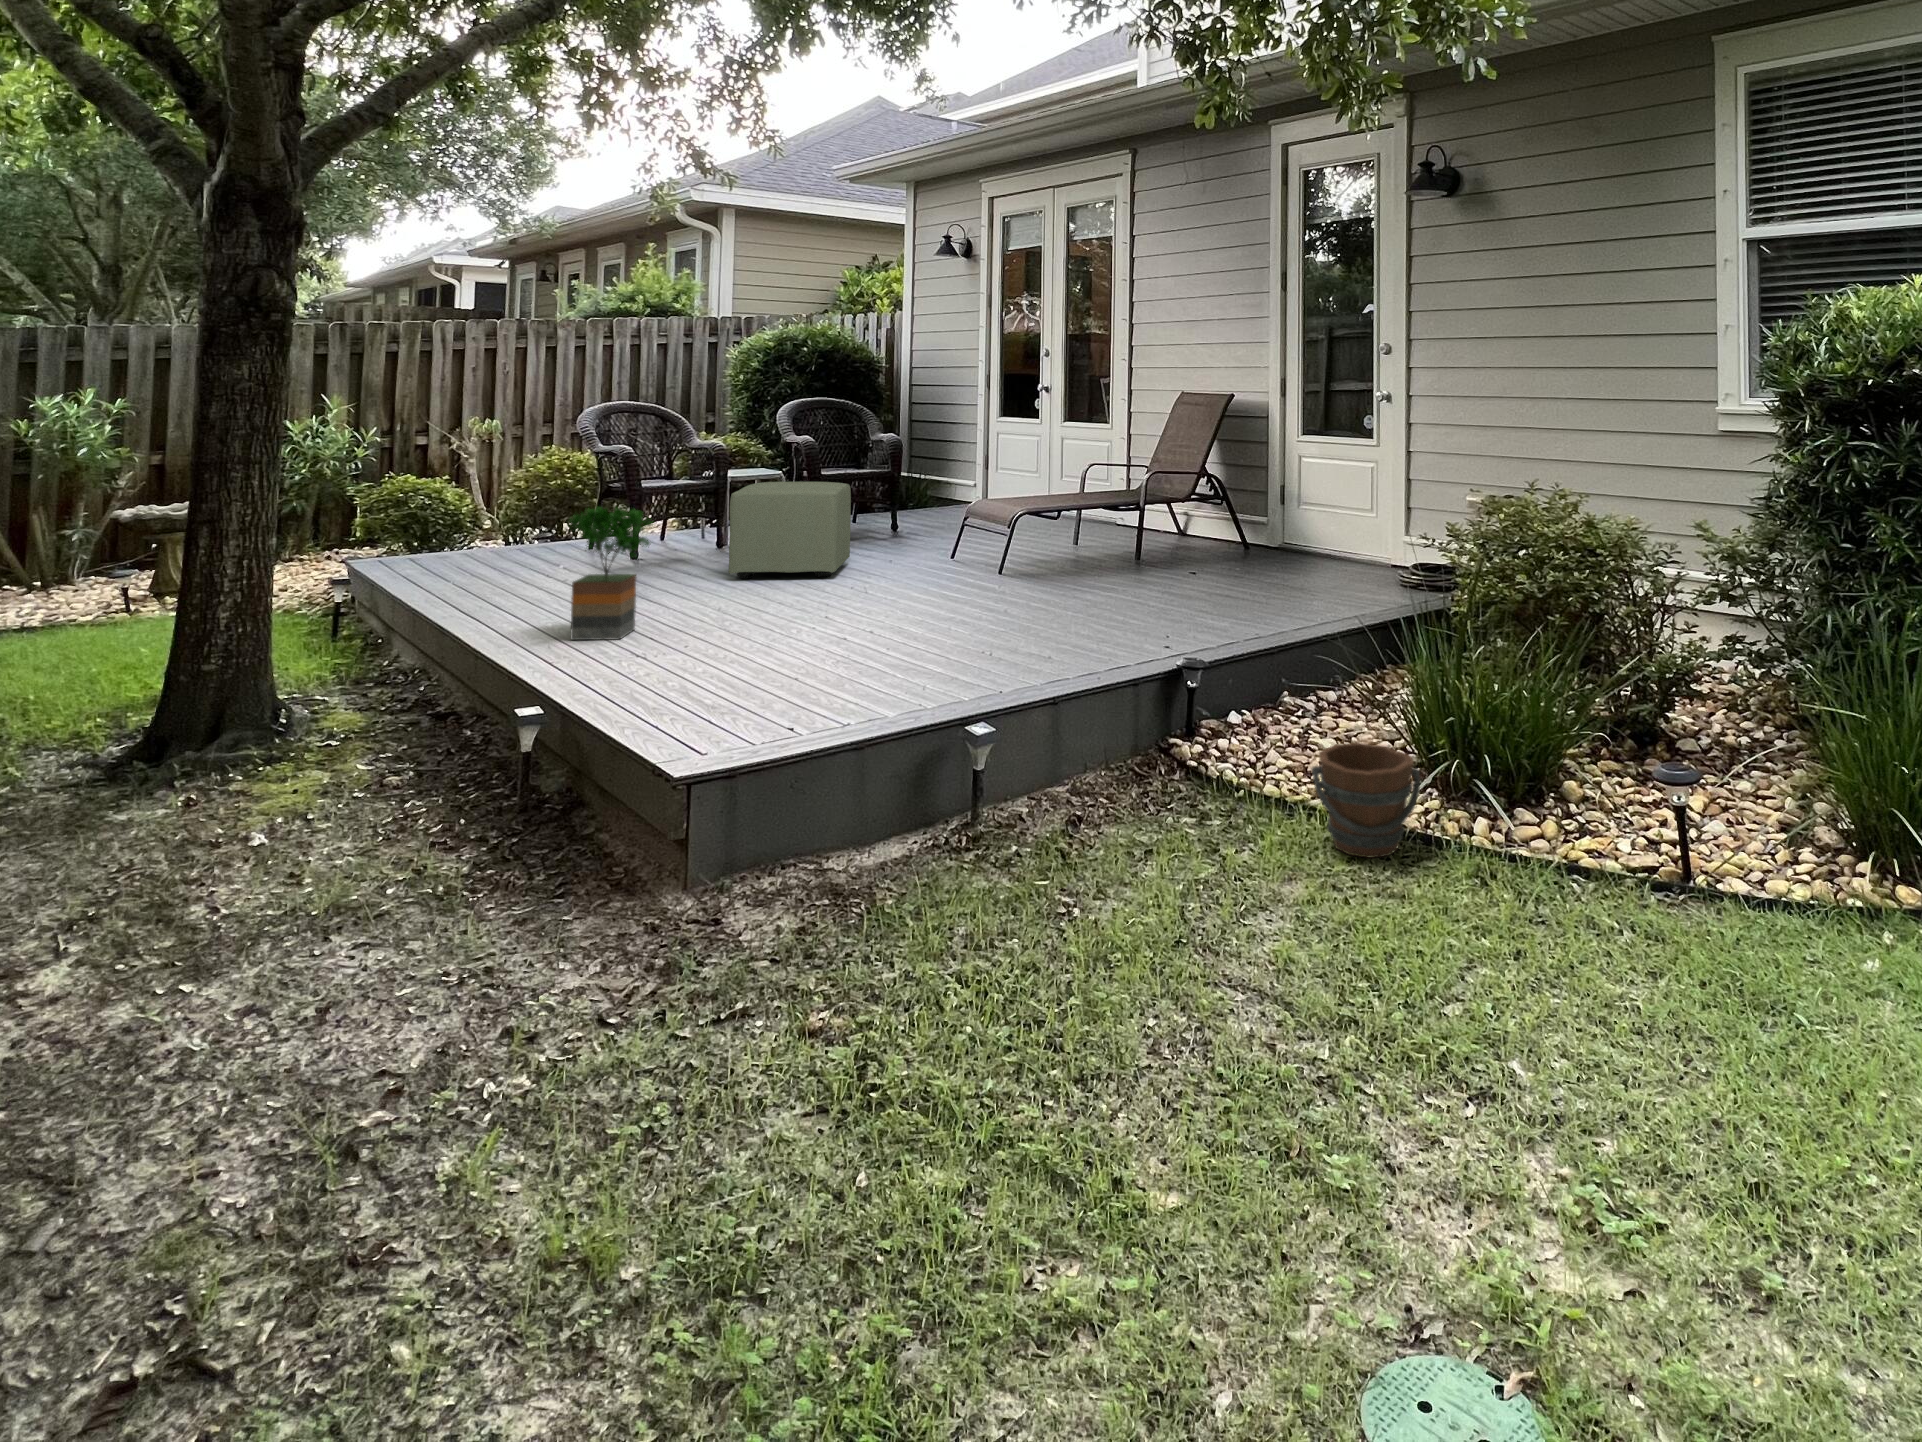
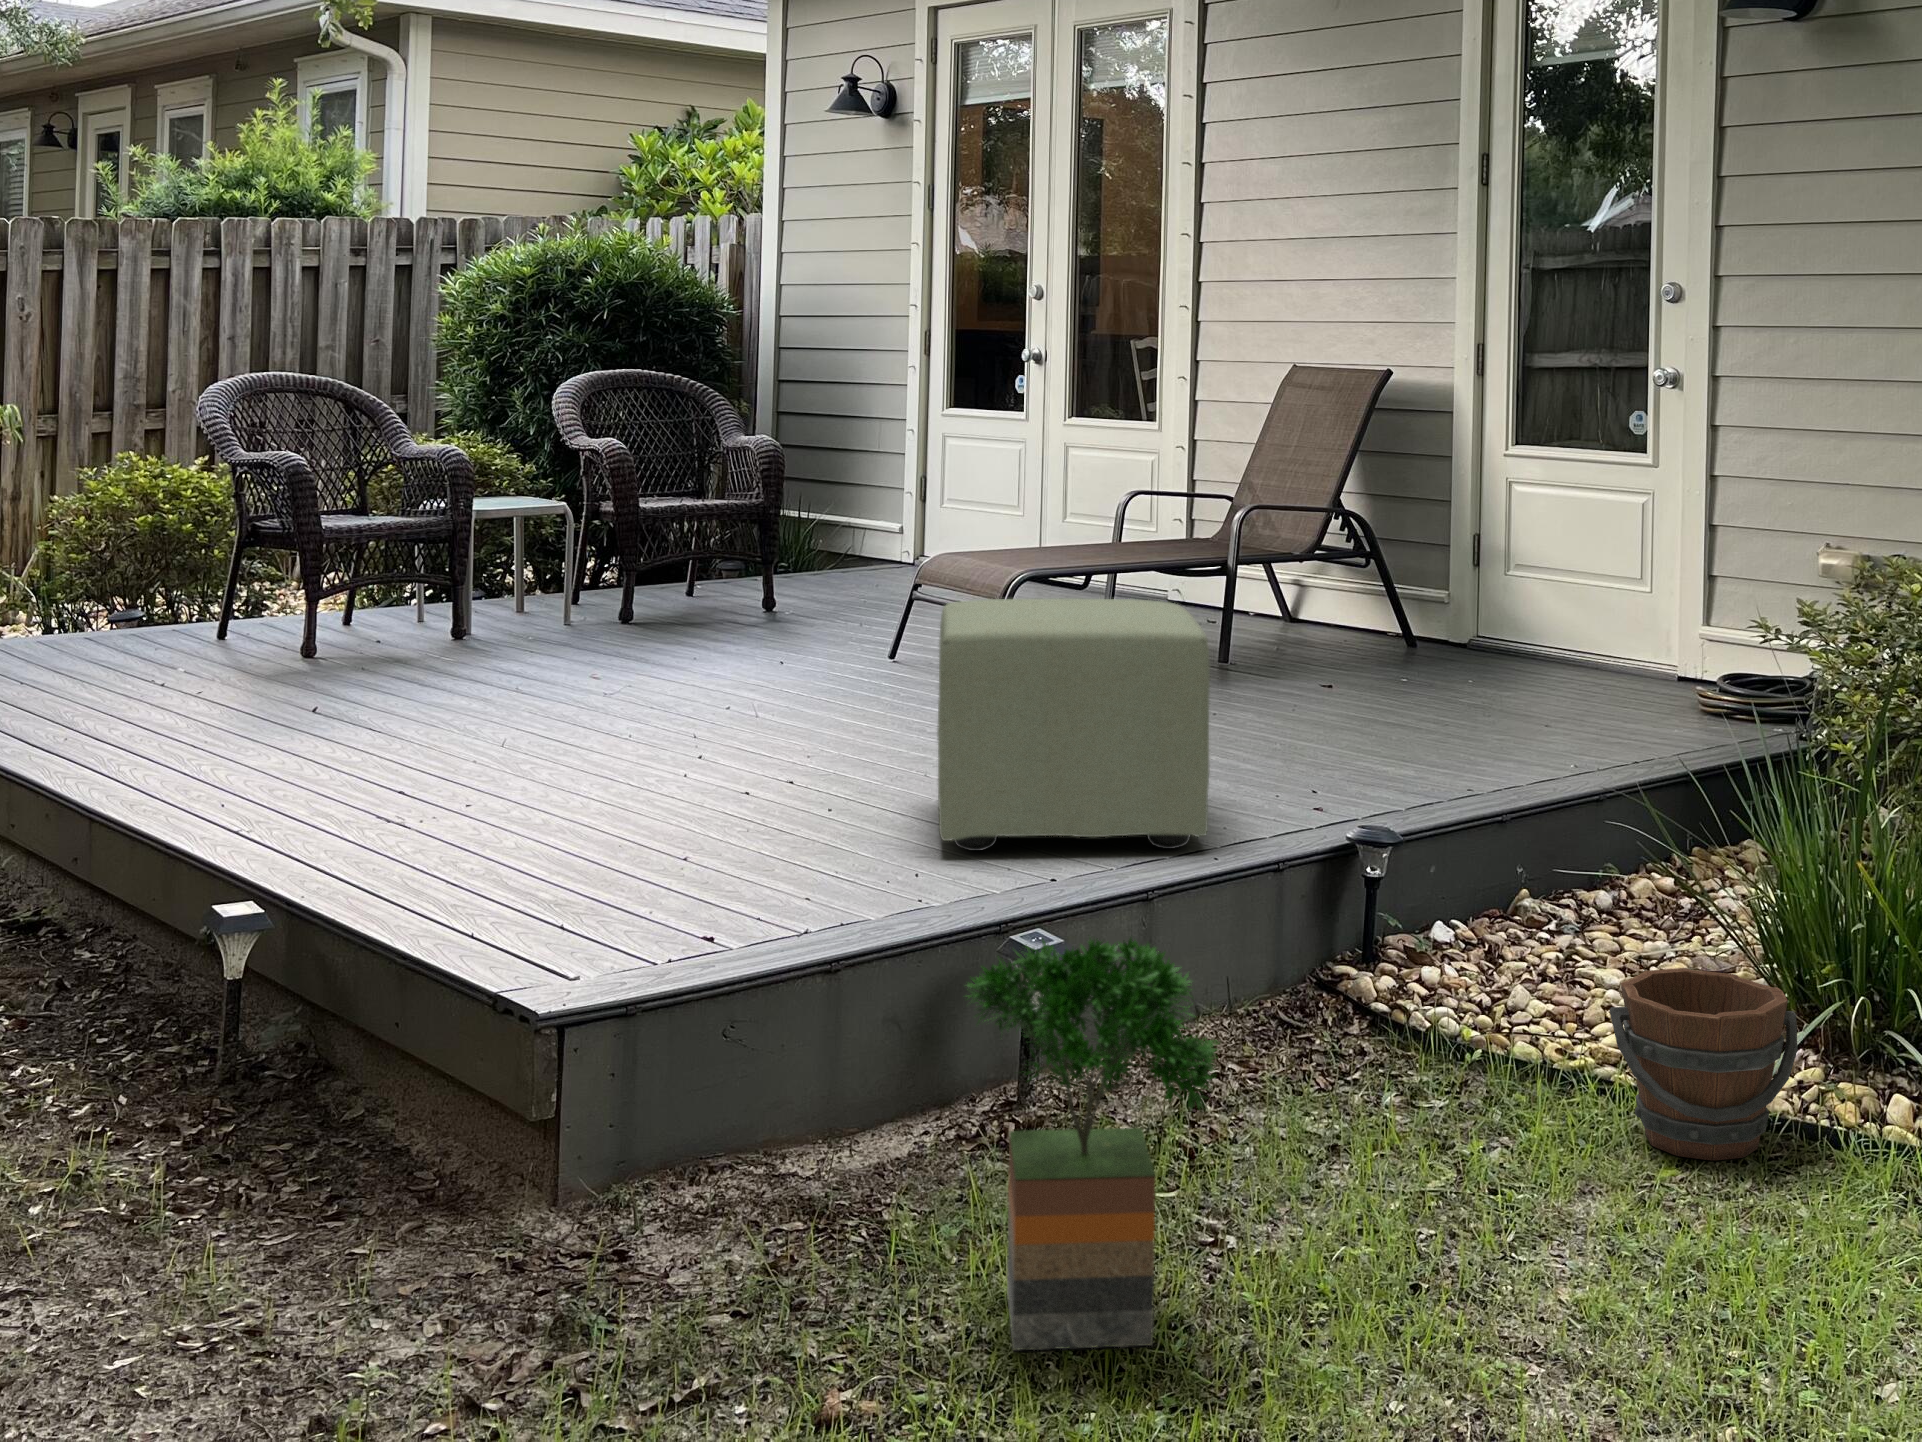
ottoman: present [729,482,851,579] -> present [937,599,1210,851]
potted tree: present [568,507,652,640] -> present [967,938,1217,1350]

